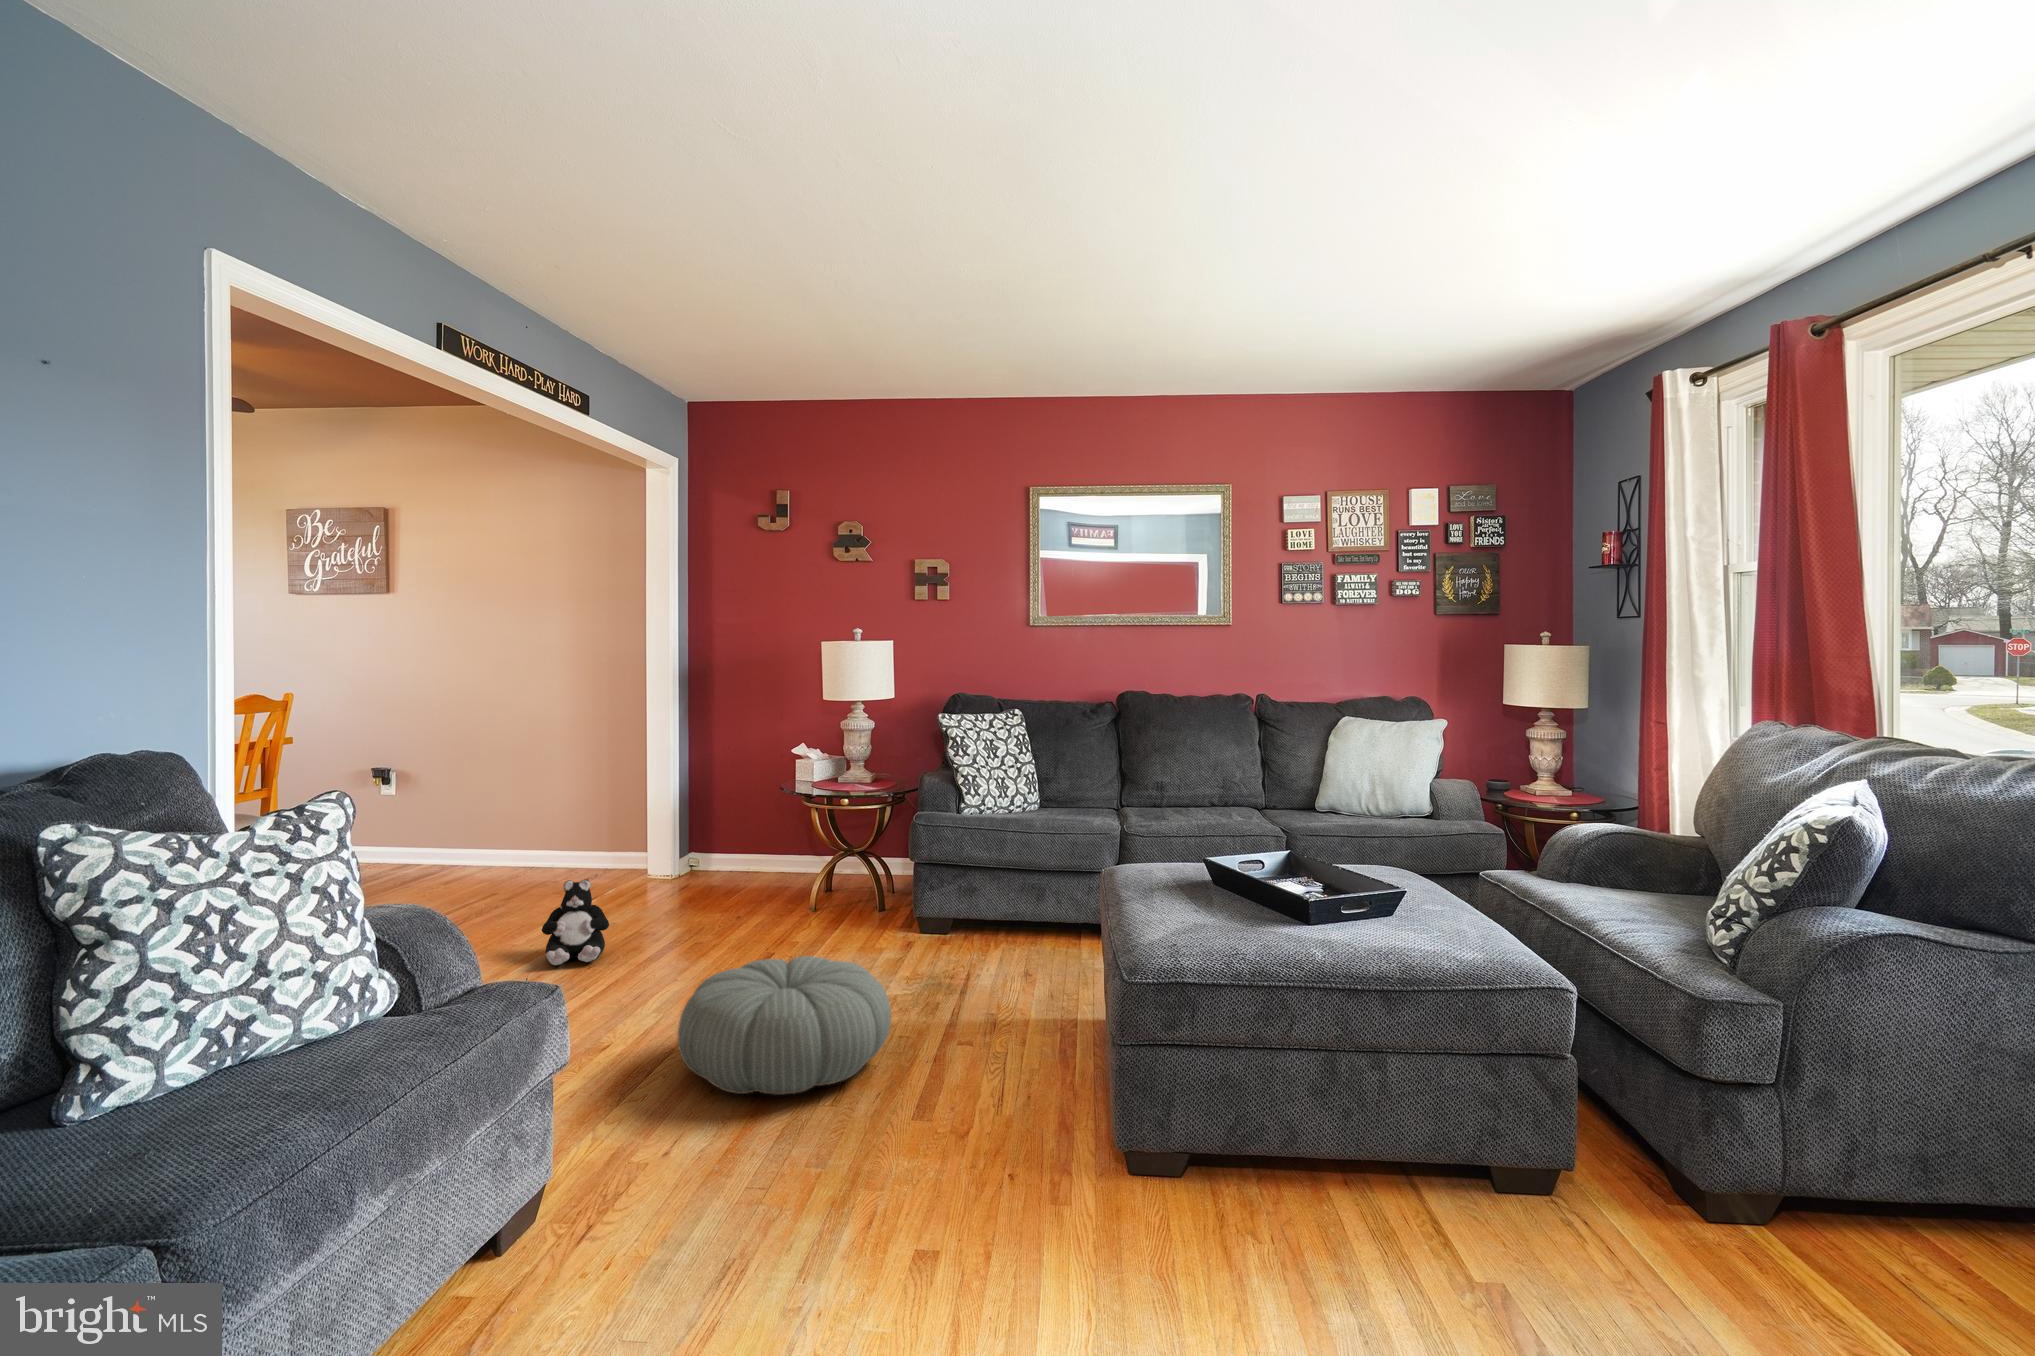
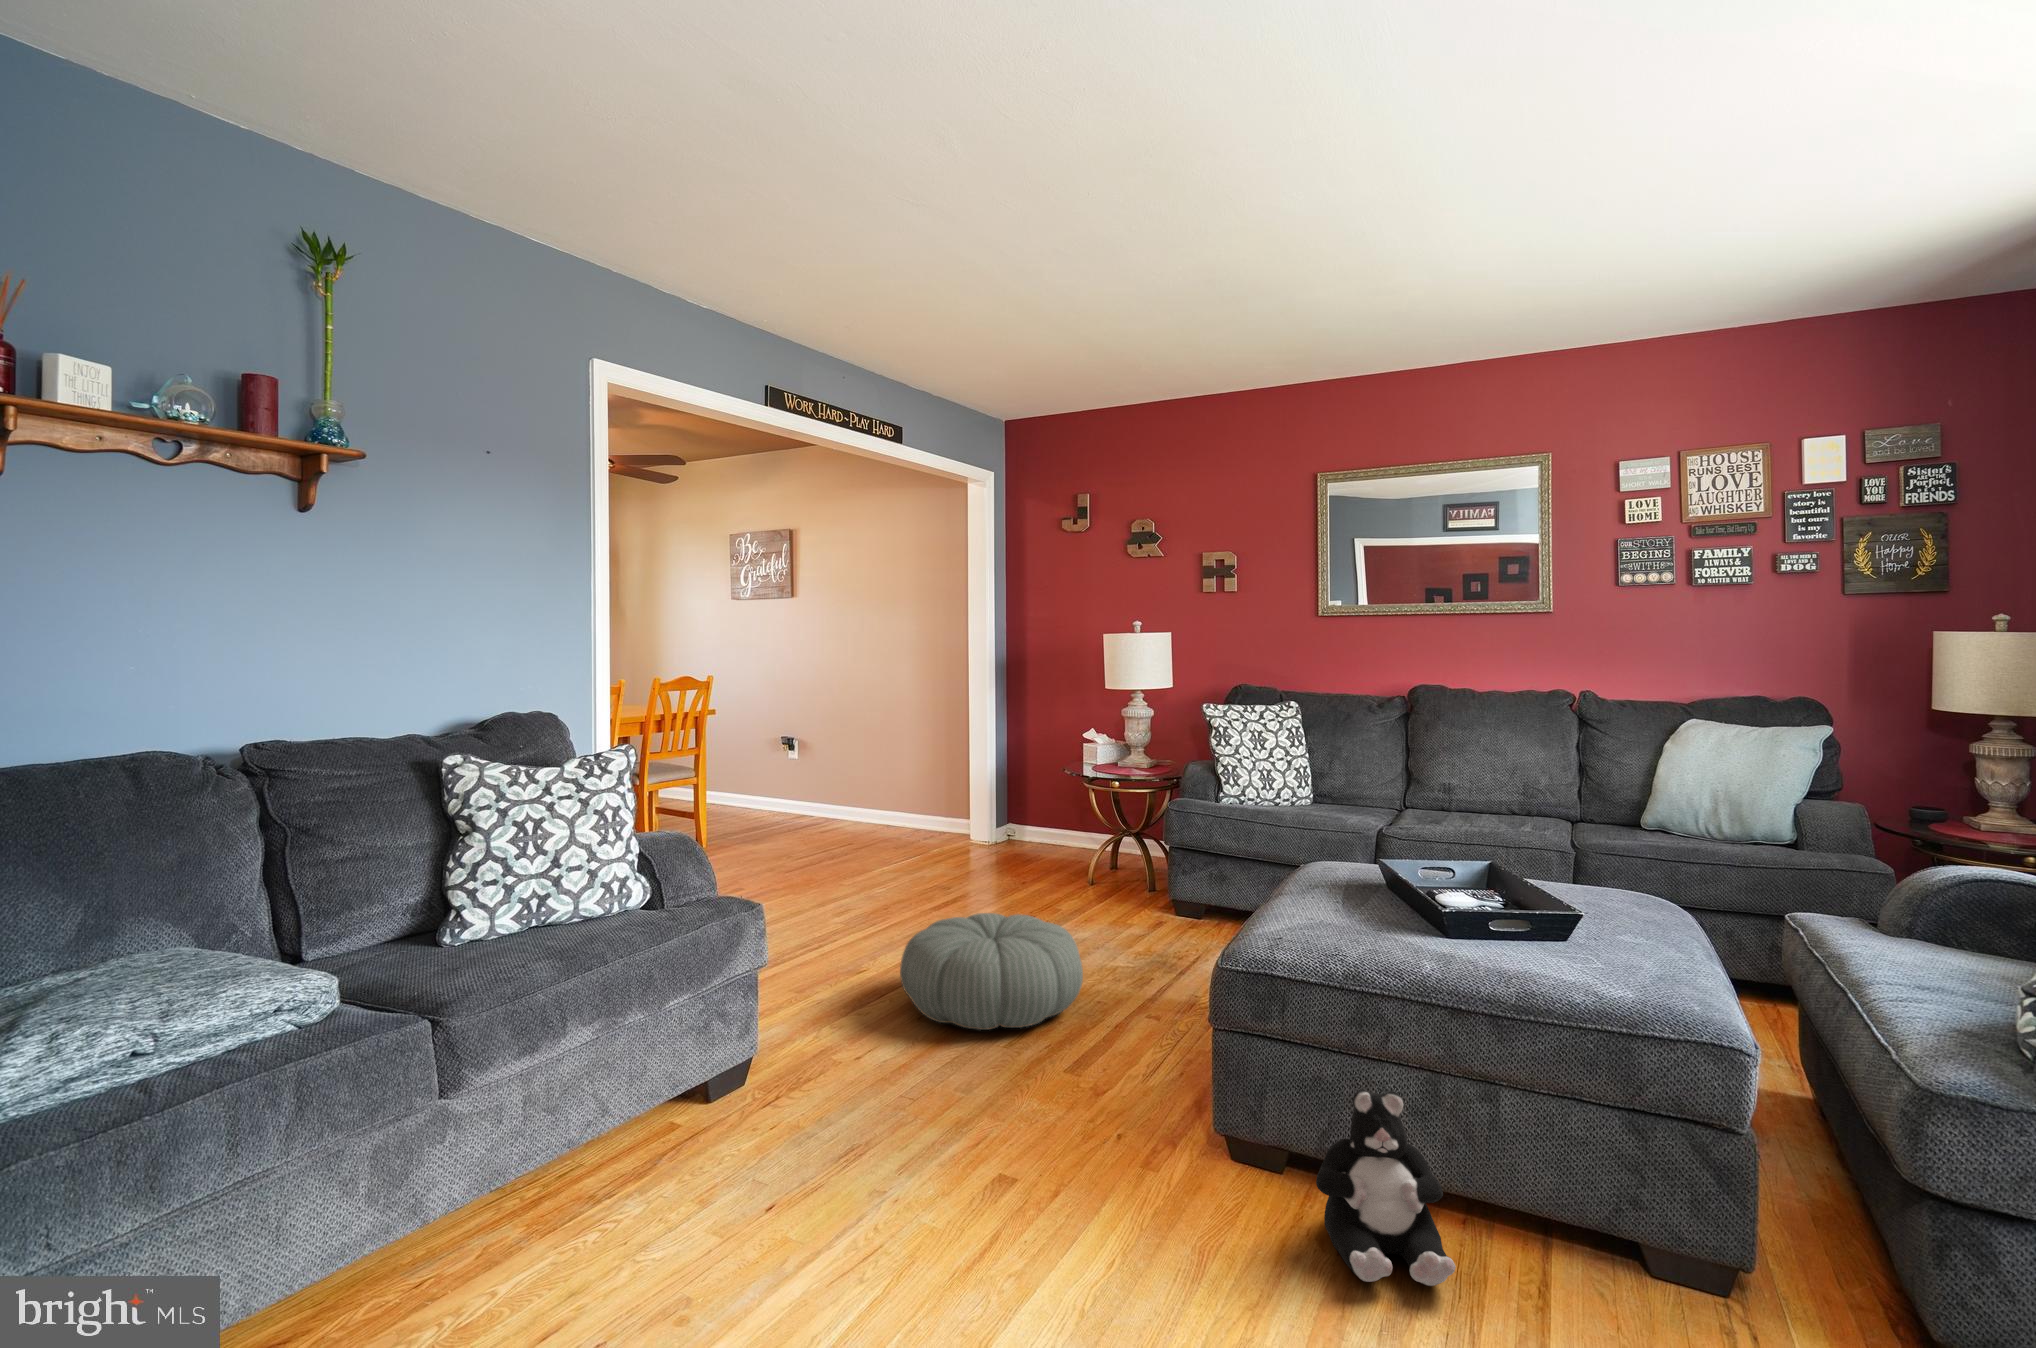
plush toy: present [542,879,609,965] -> present [1316,1090,1456,1286]

